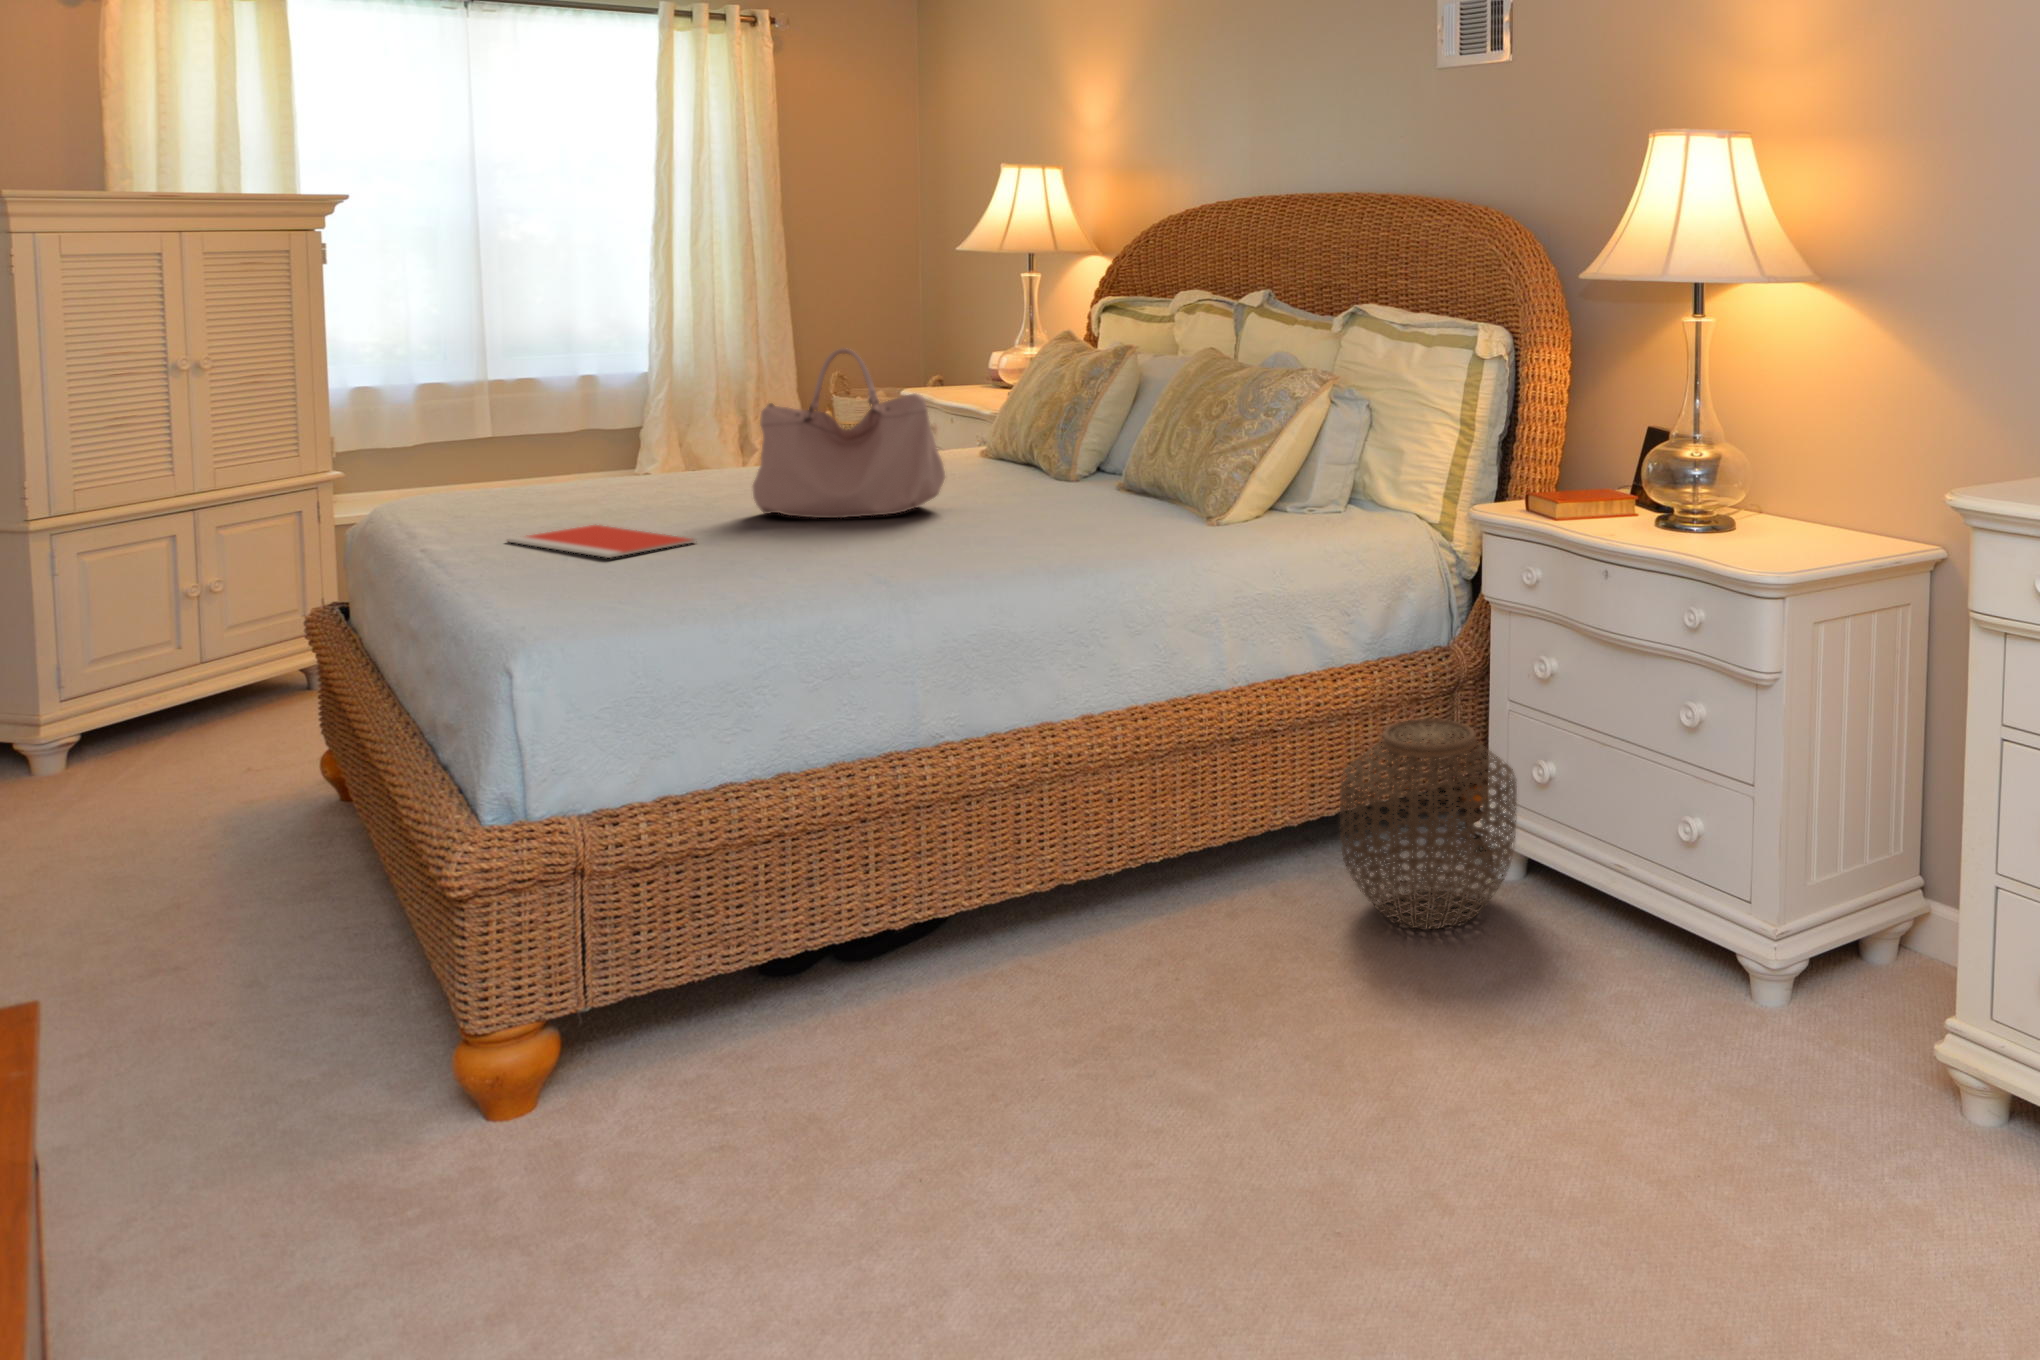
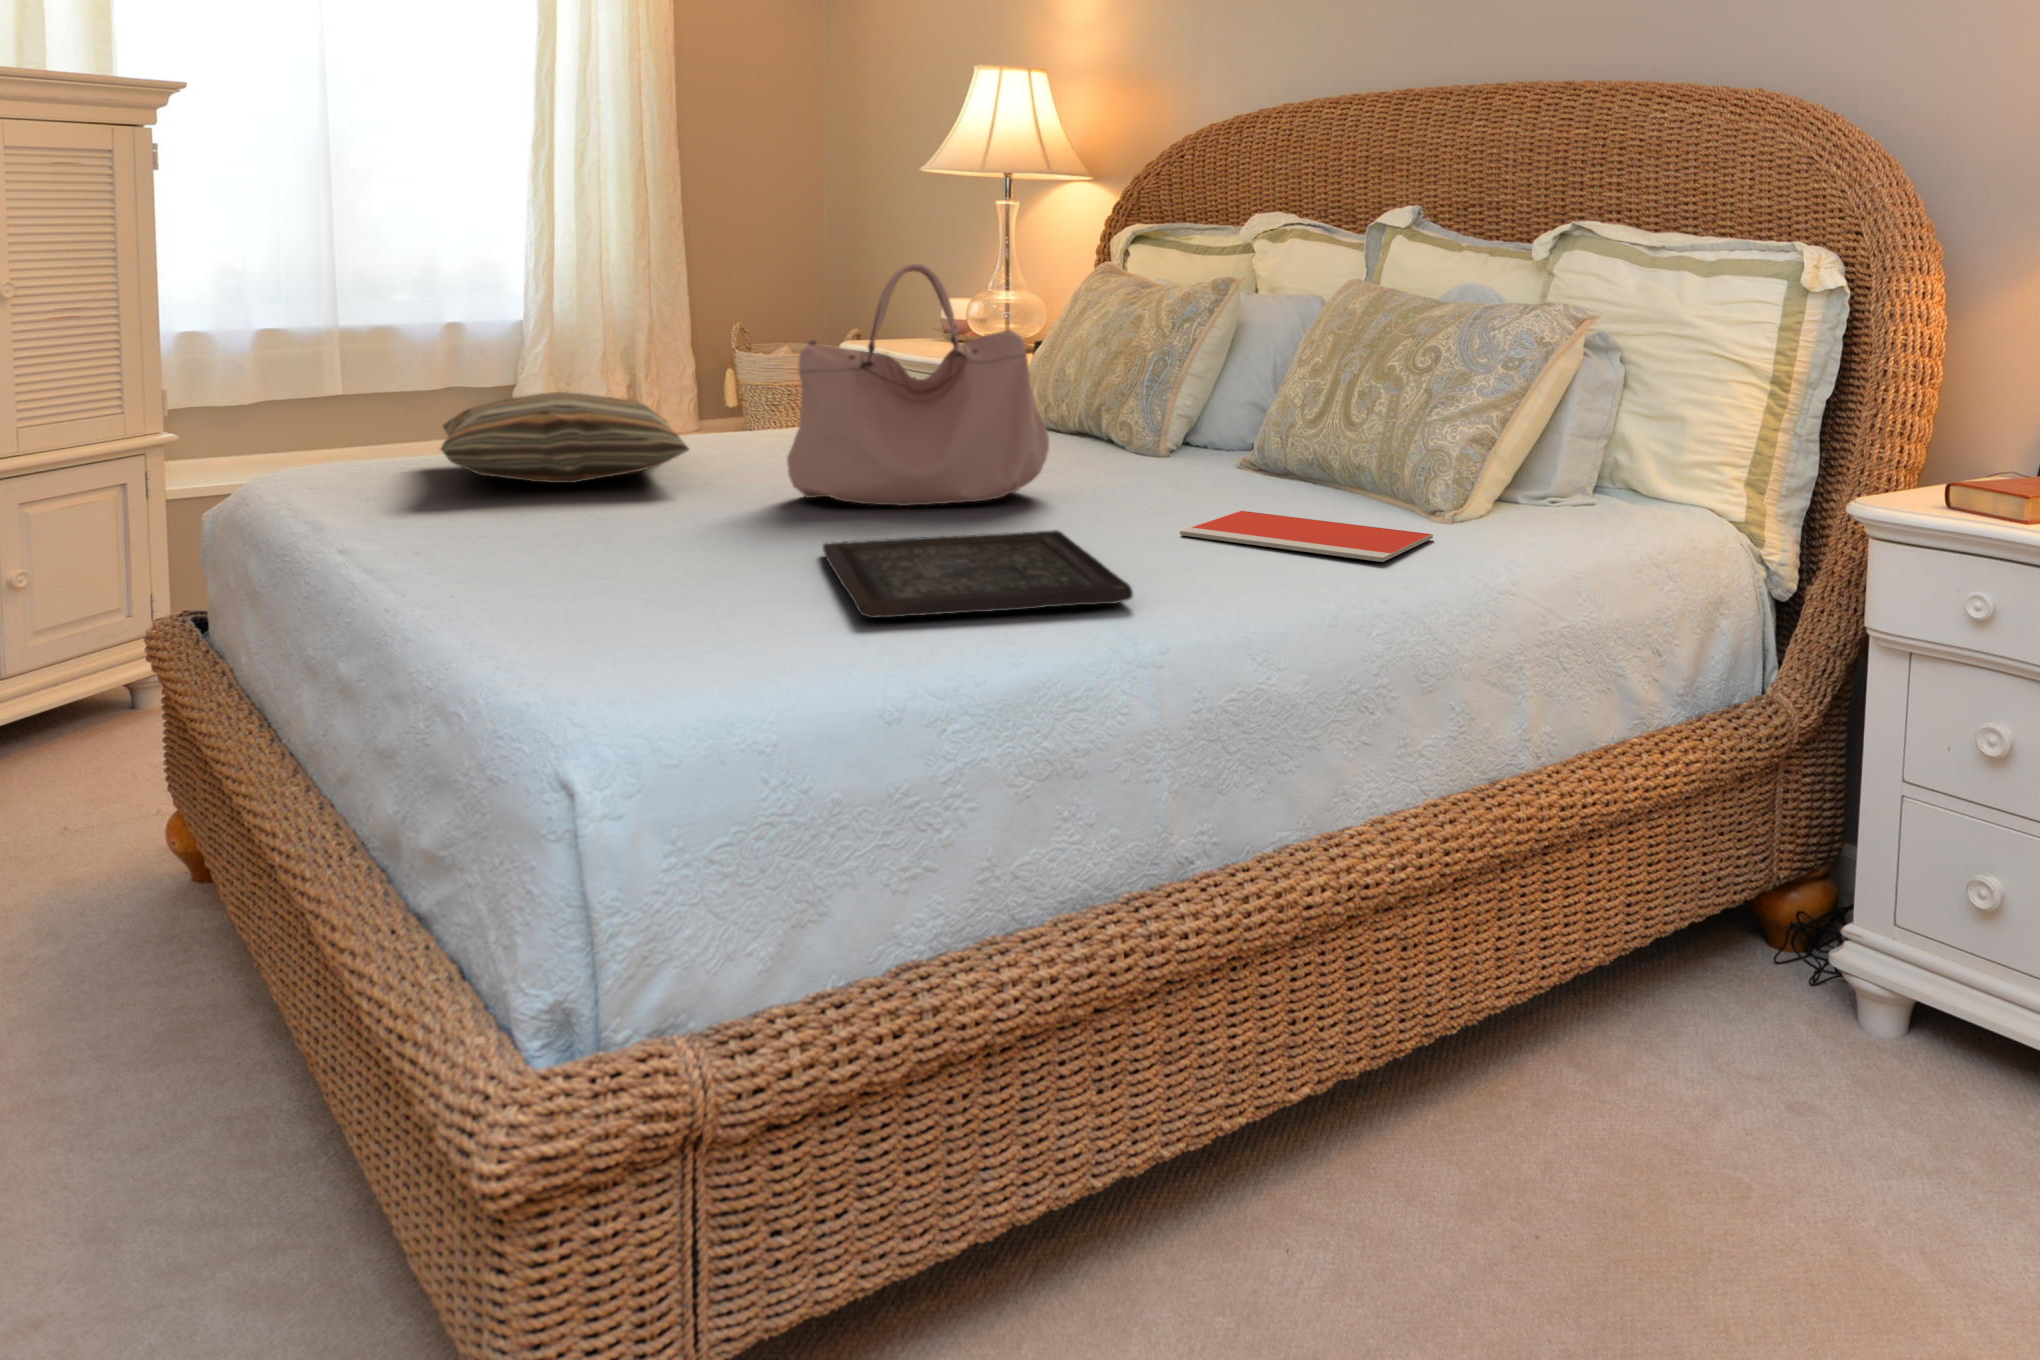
pillow: none [506,441,688,506] -> present [441,392,689,483]
notebook: present [507,525,696,558] -> present [1180,511,1433,562]
tray: none [737,532,926,585] -> present [823,530,1133,618]
woven basket: present [1340,719,1517,929] -> none [1693,816,1978,1142]

